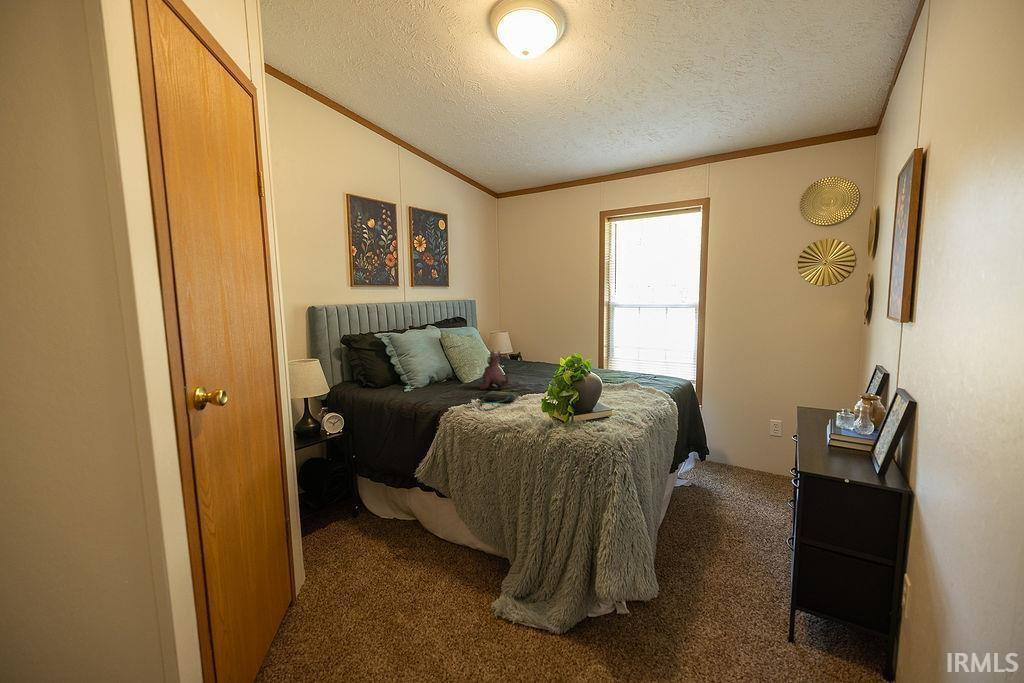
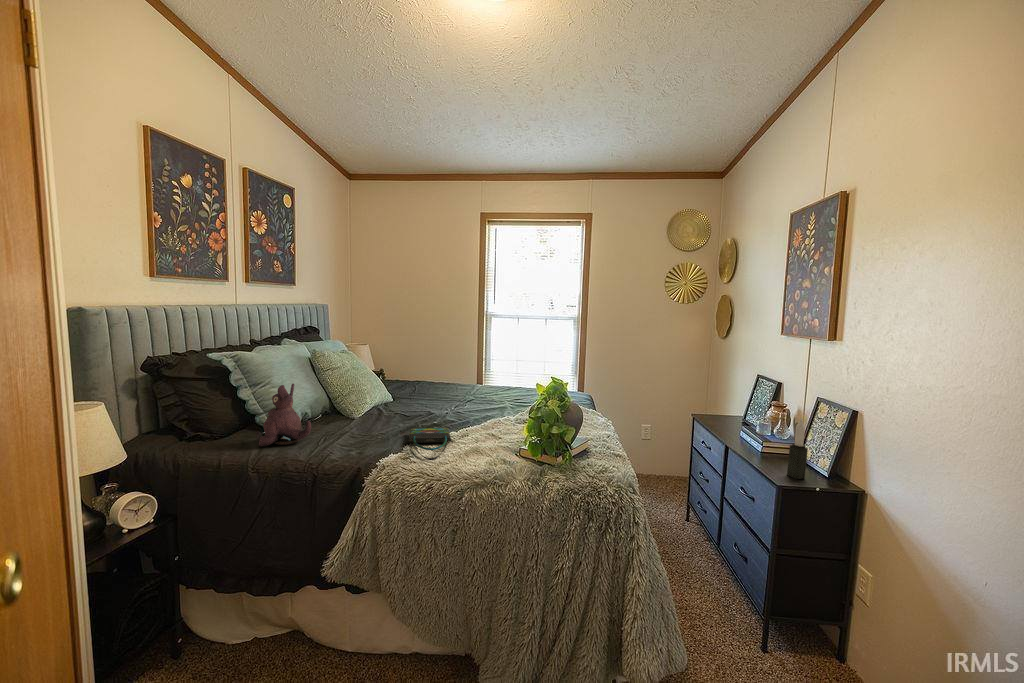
plush toy: present [480,351,509,390] -> present [259,384,311,446]
candle: none [837,402,861,471] -> present [787,418,808,479]

